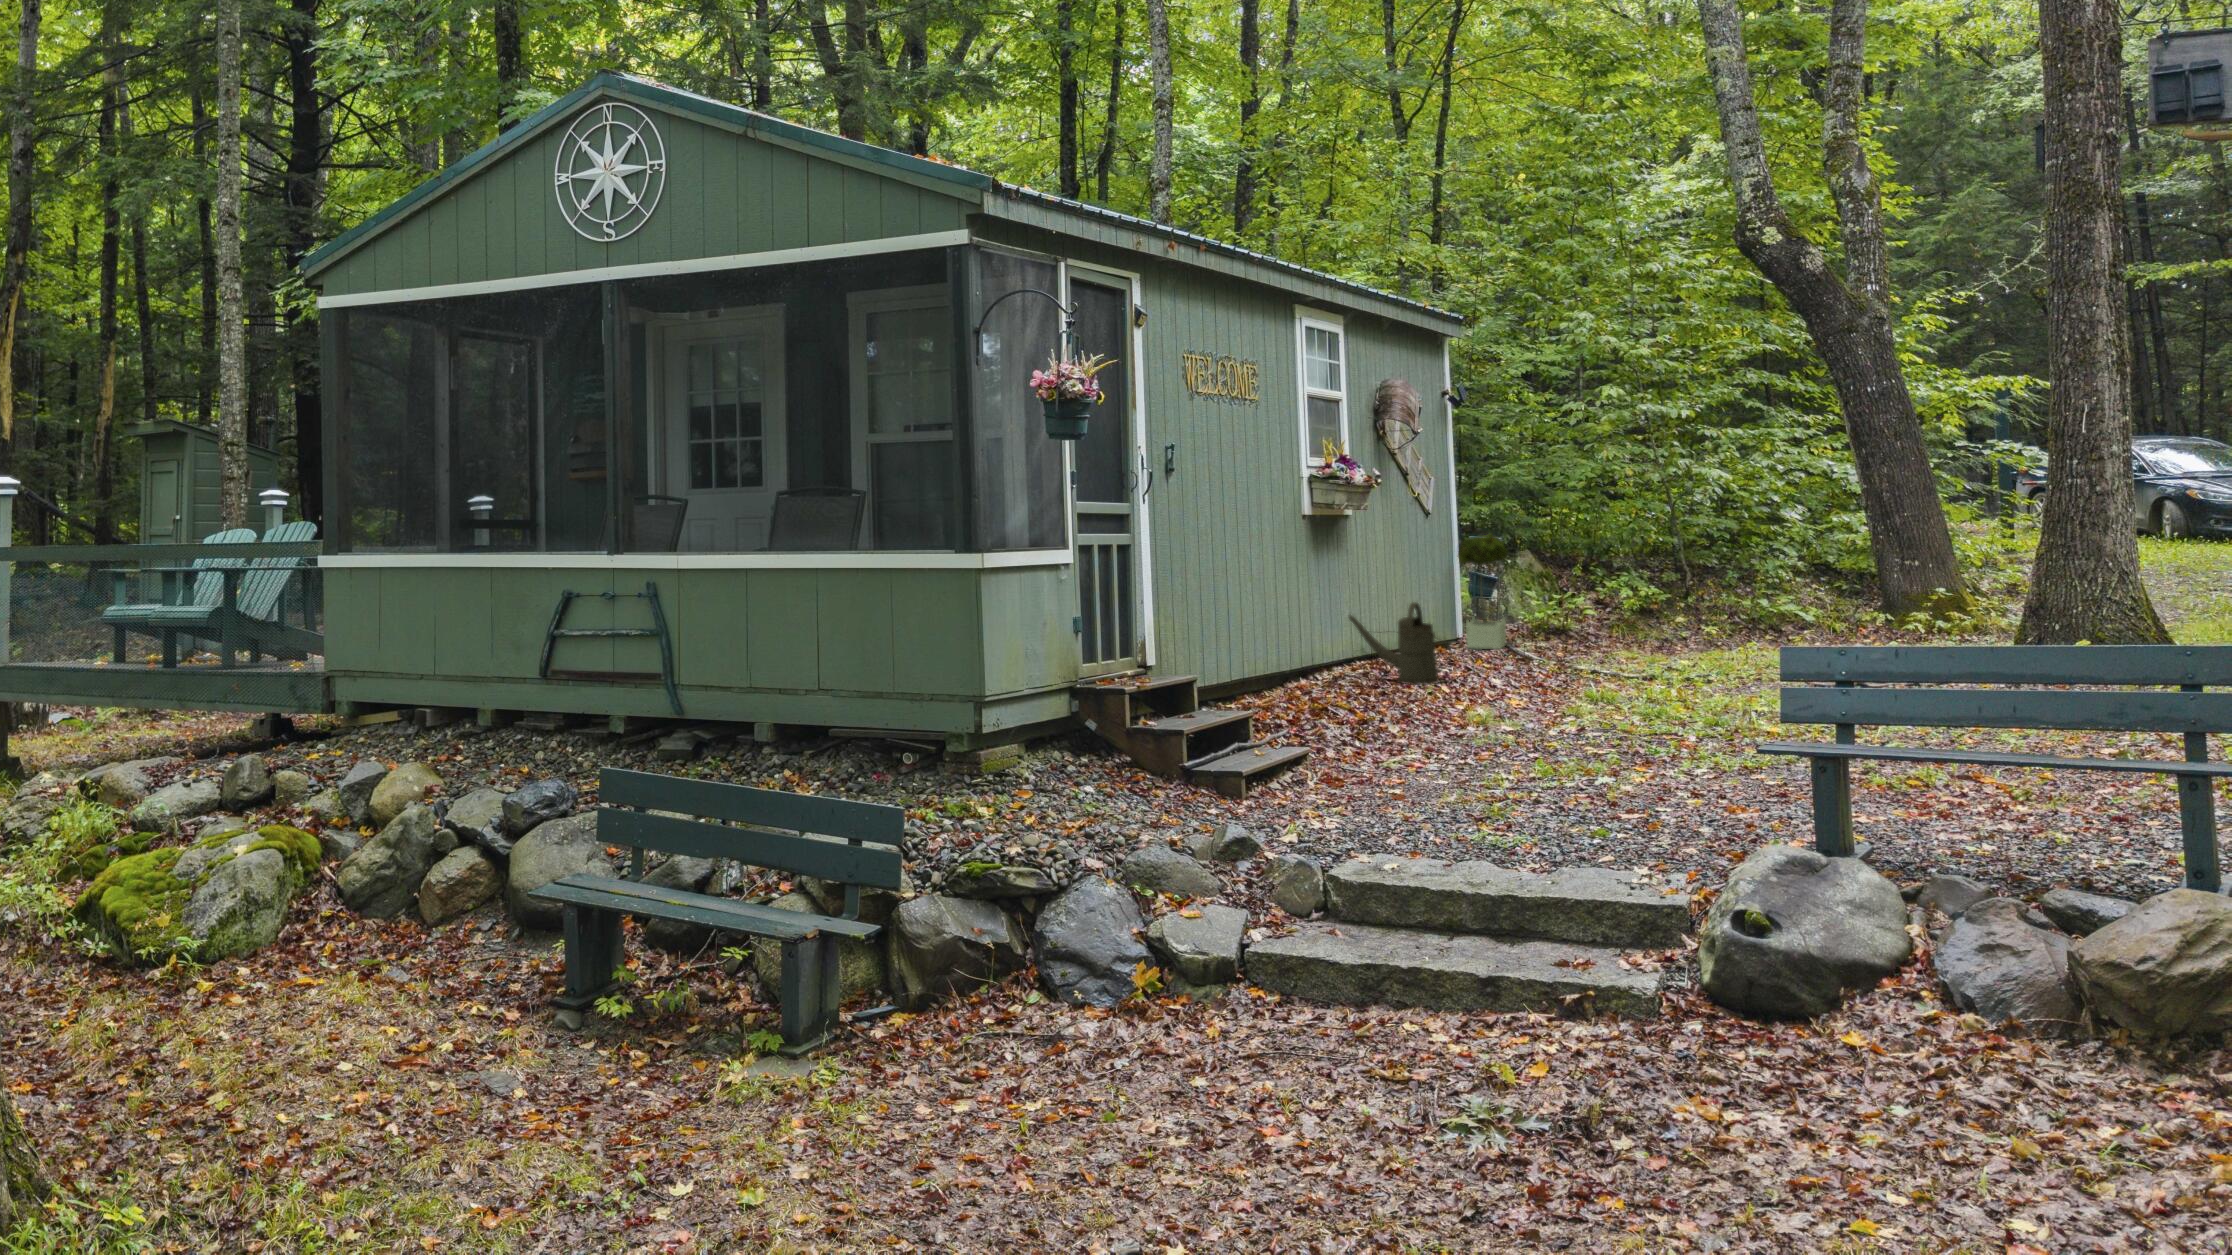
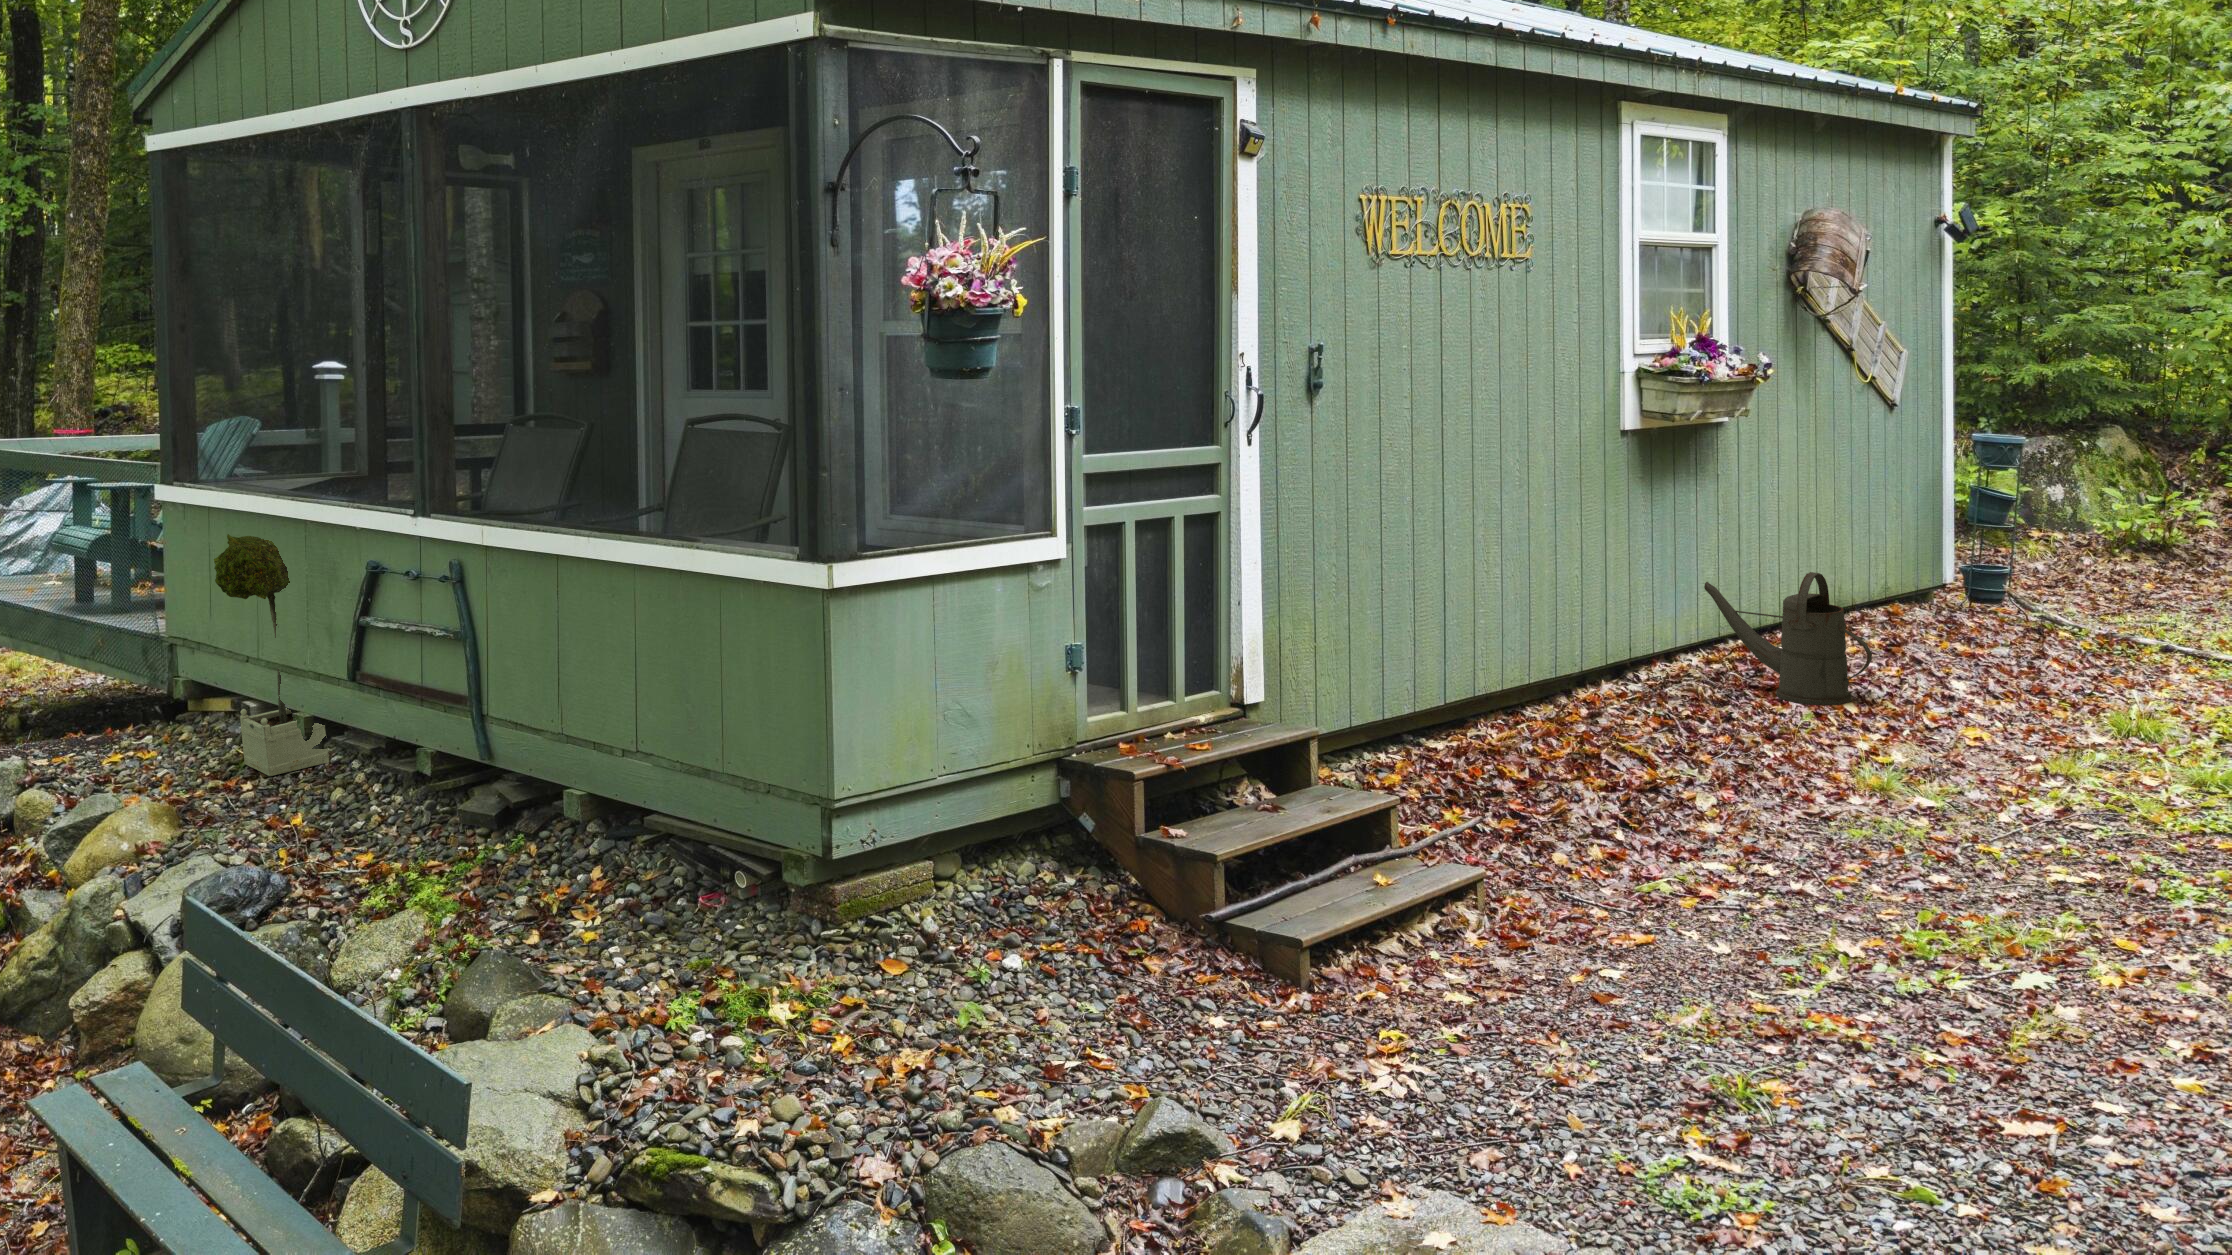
potted tree: present [1458,534,1508,649] -> present [214,534,329,776]

